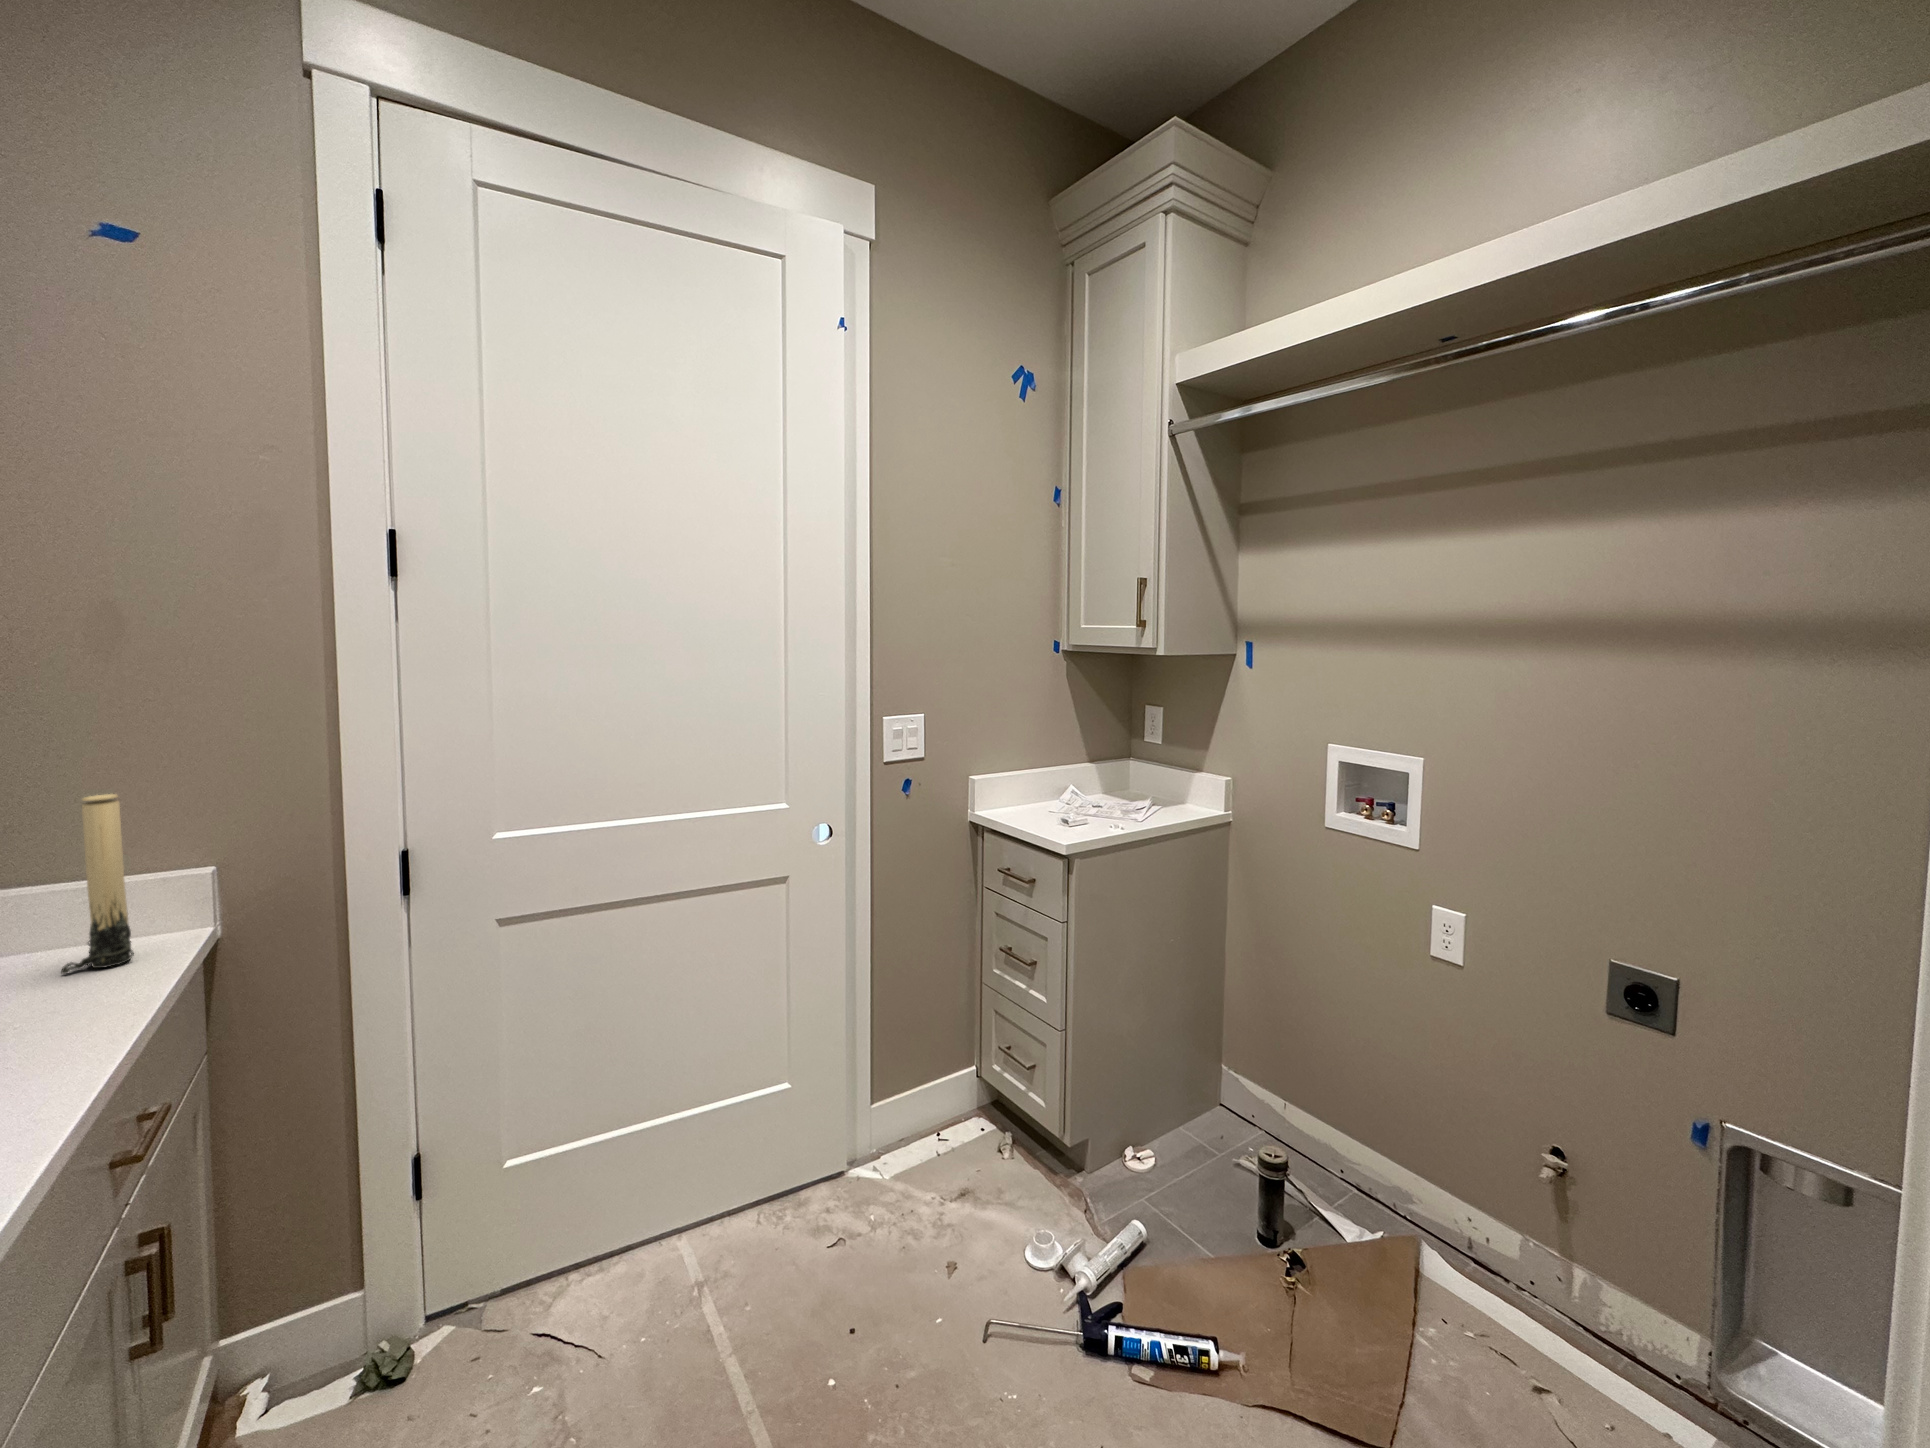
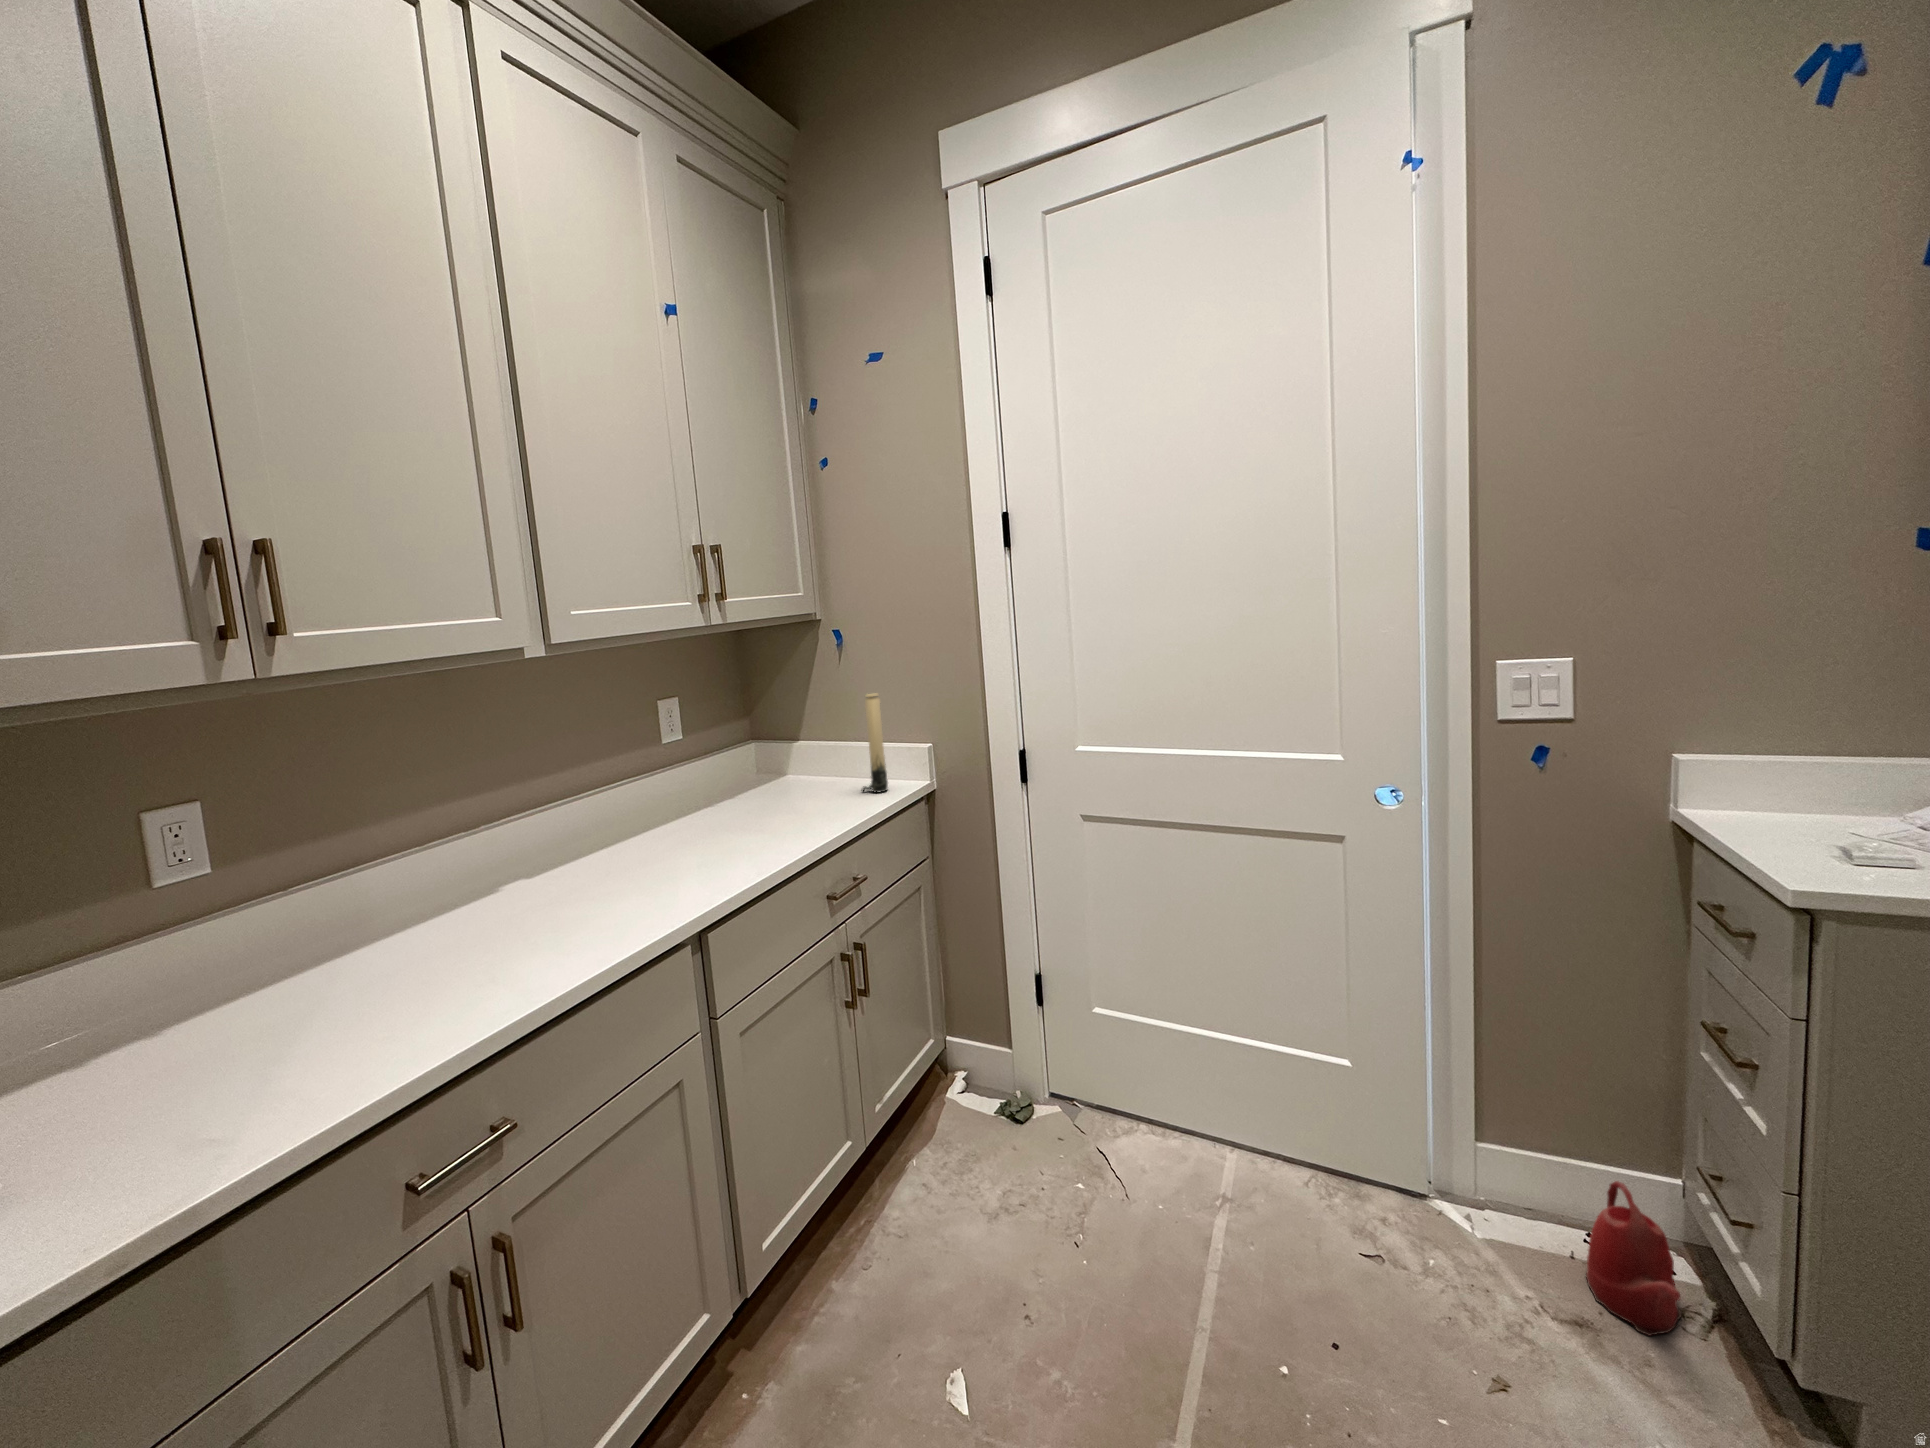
watering can: none [947,1081,1022,1177] -> present [1586,1181,1682,1336]

